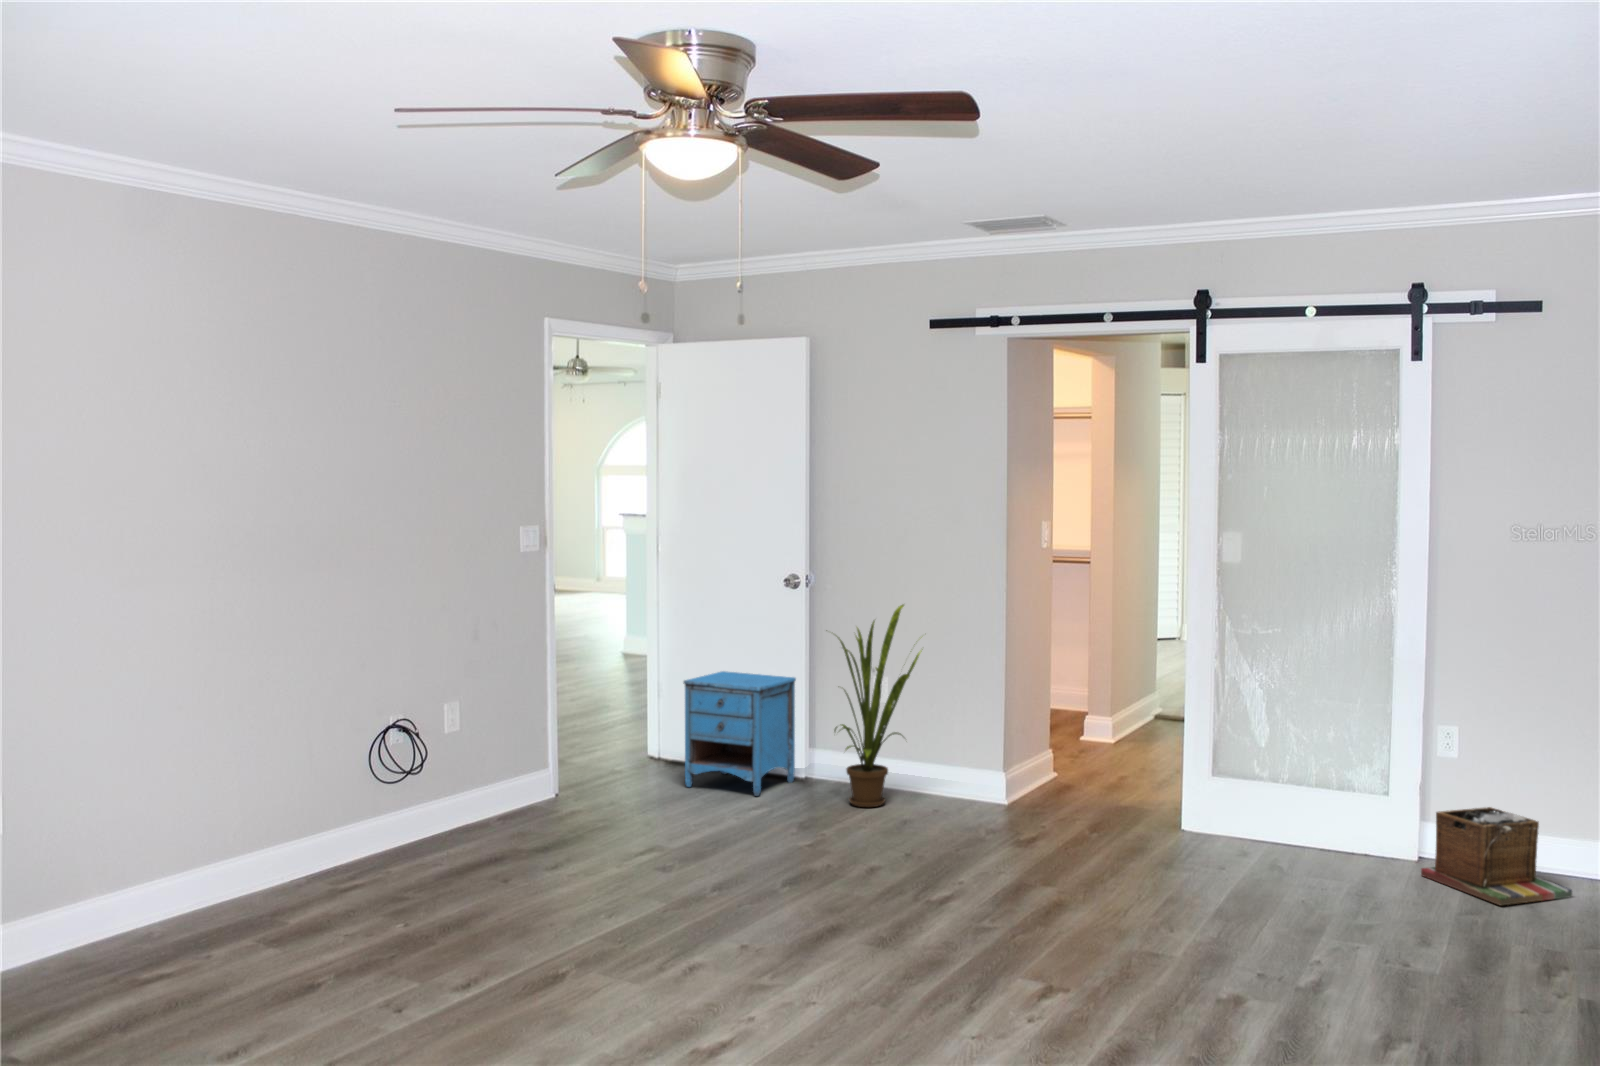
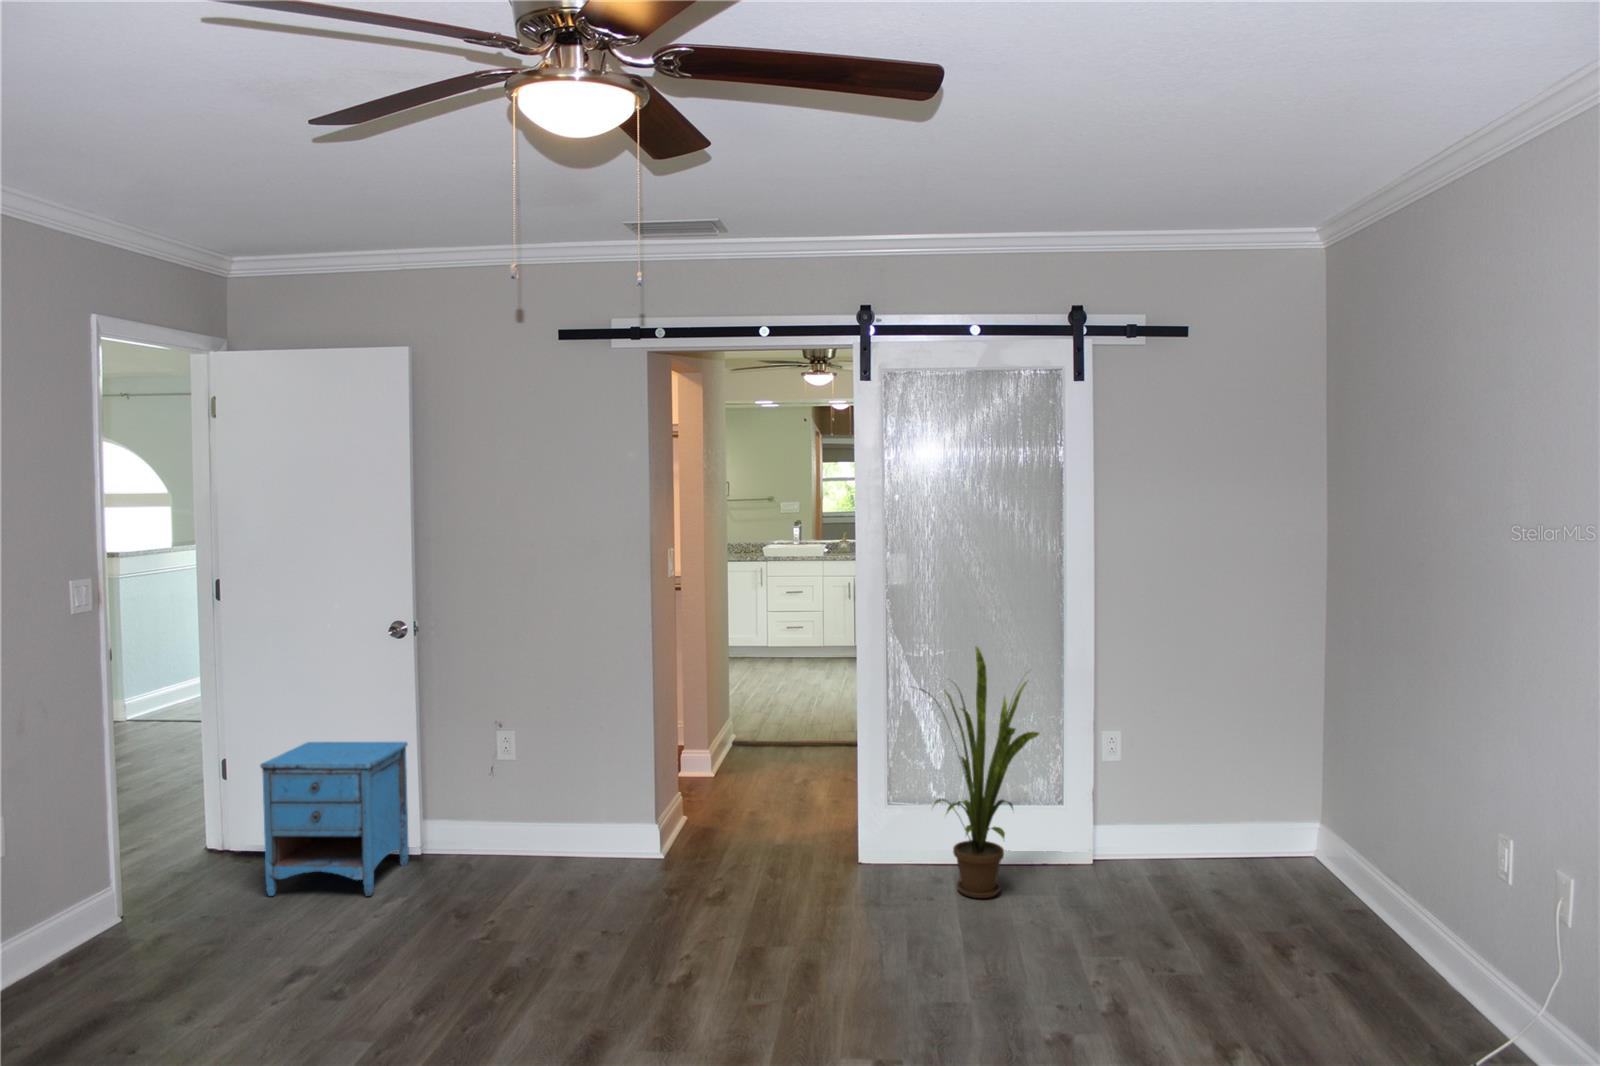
house plant: present [834,604,922,807] -> present [920,647,1039,898]
laundry basket: present [1421,807,1572,905] -> none [1119,807,1257,915]

